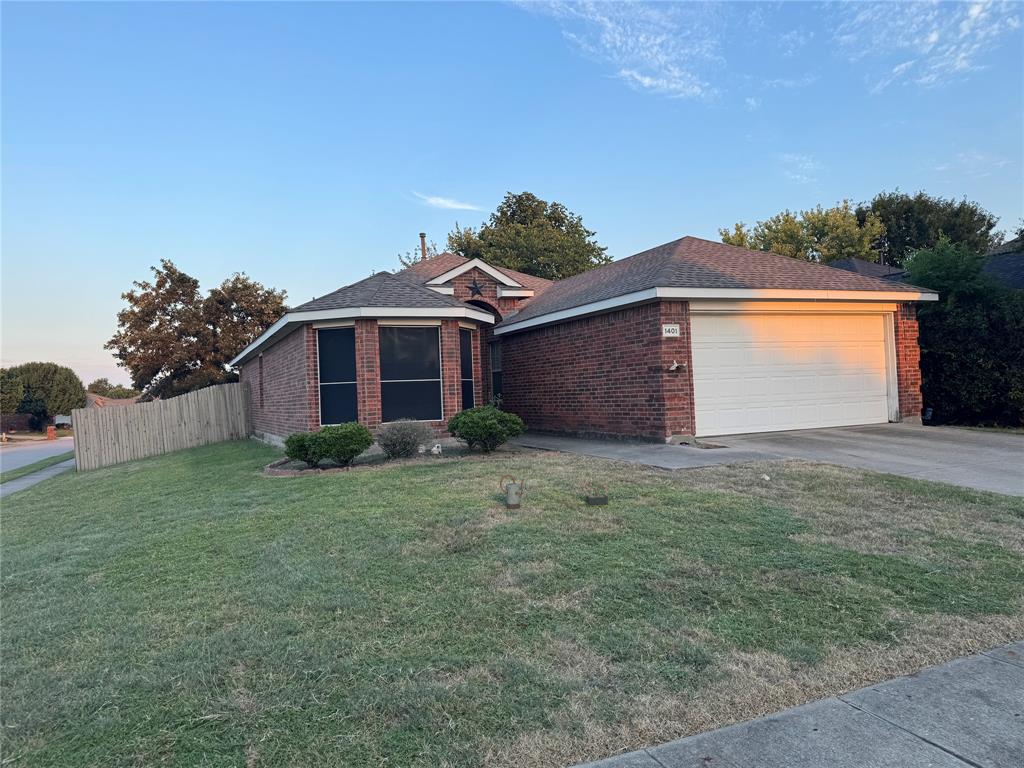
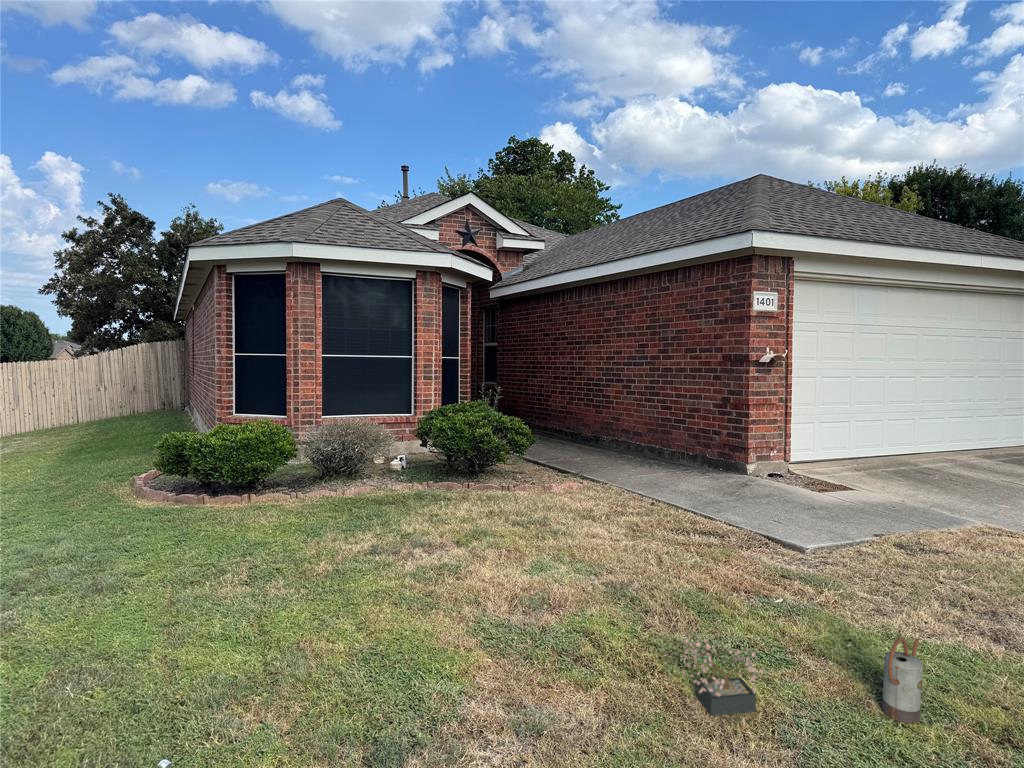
watering can: present [500,475,524,509] -> present [882,637,923,723]

